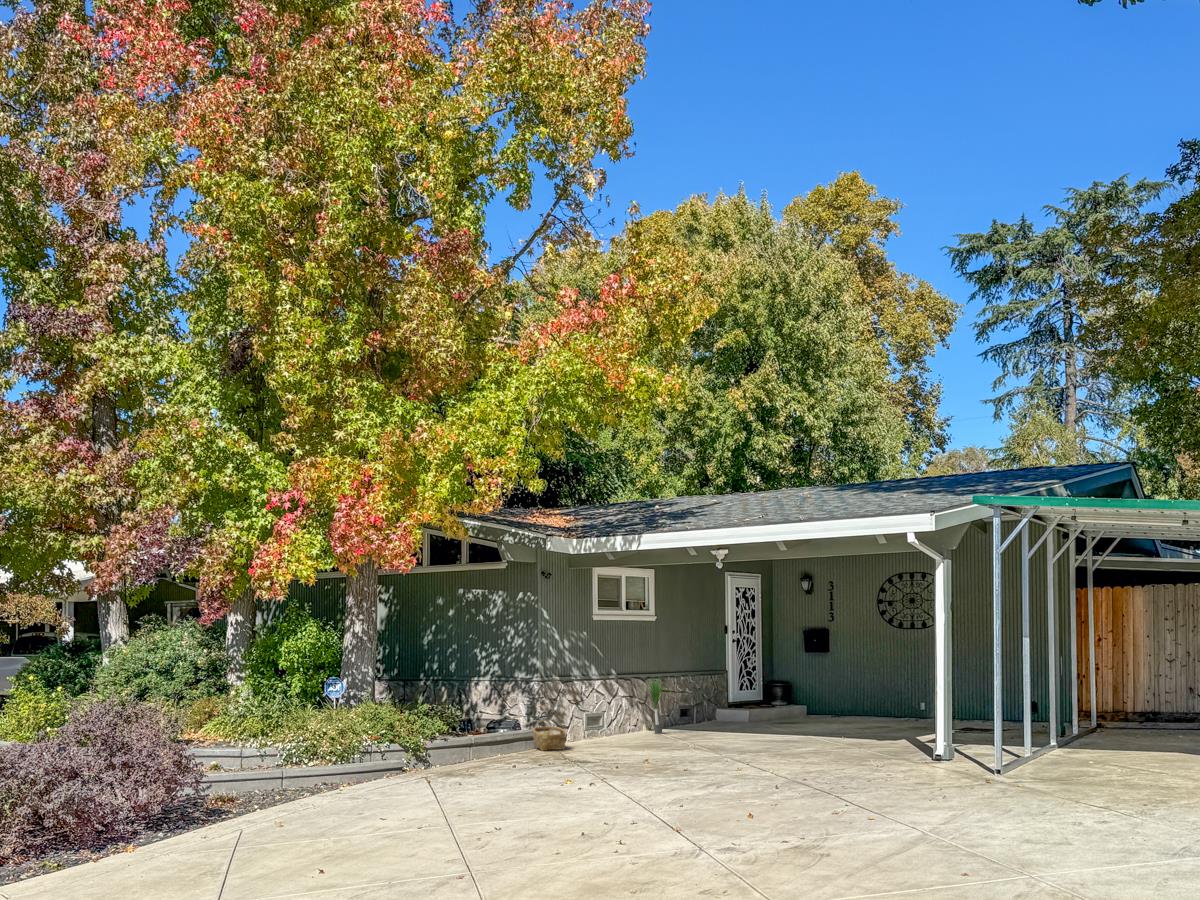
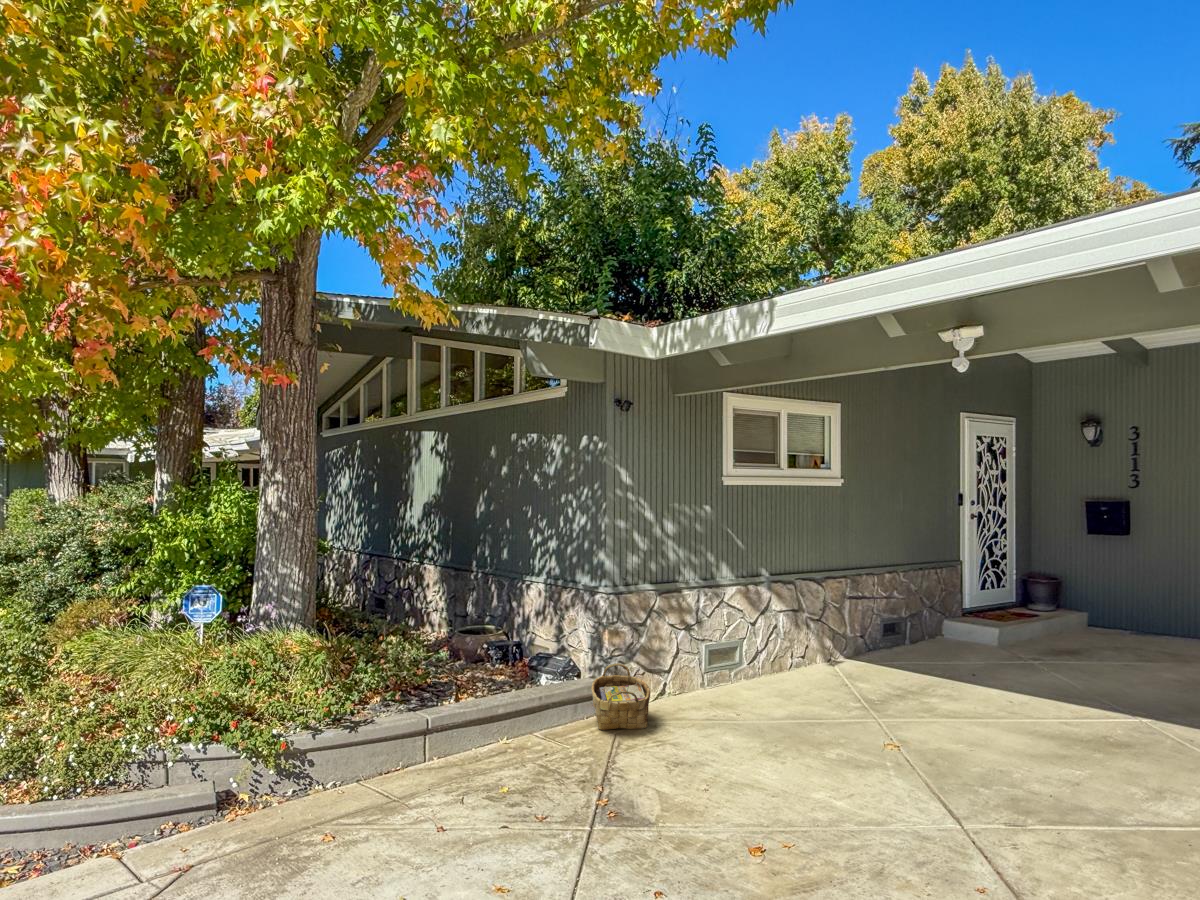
potted plant: present [648,680,663,734] -> none [804,574,872,678]

